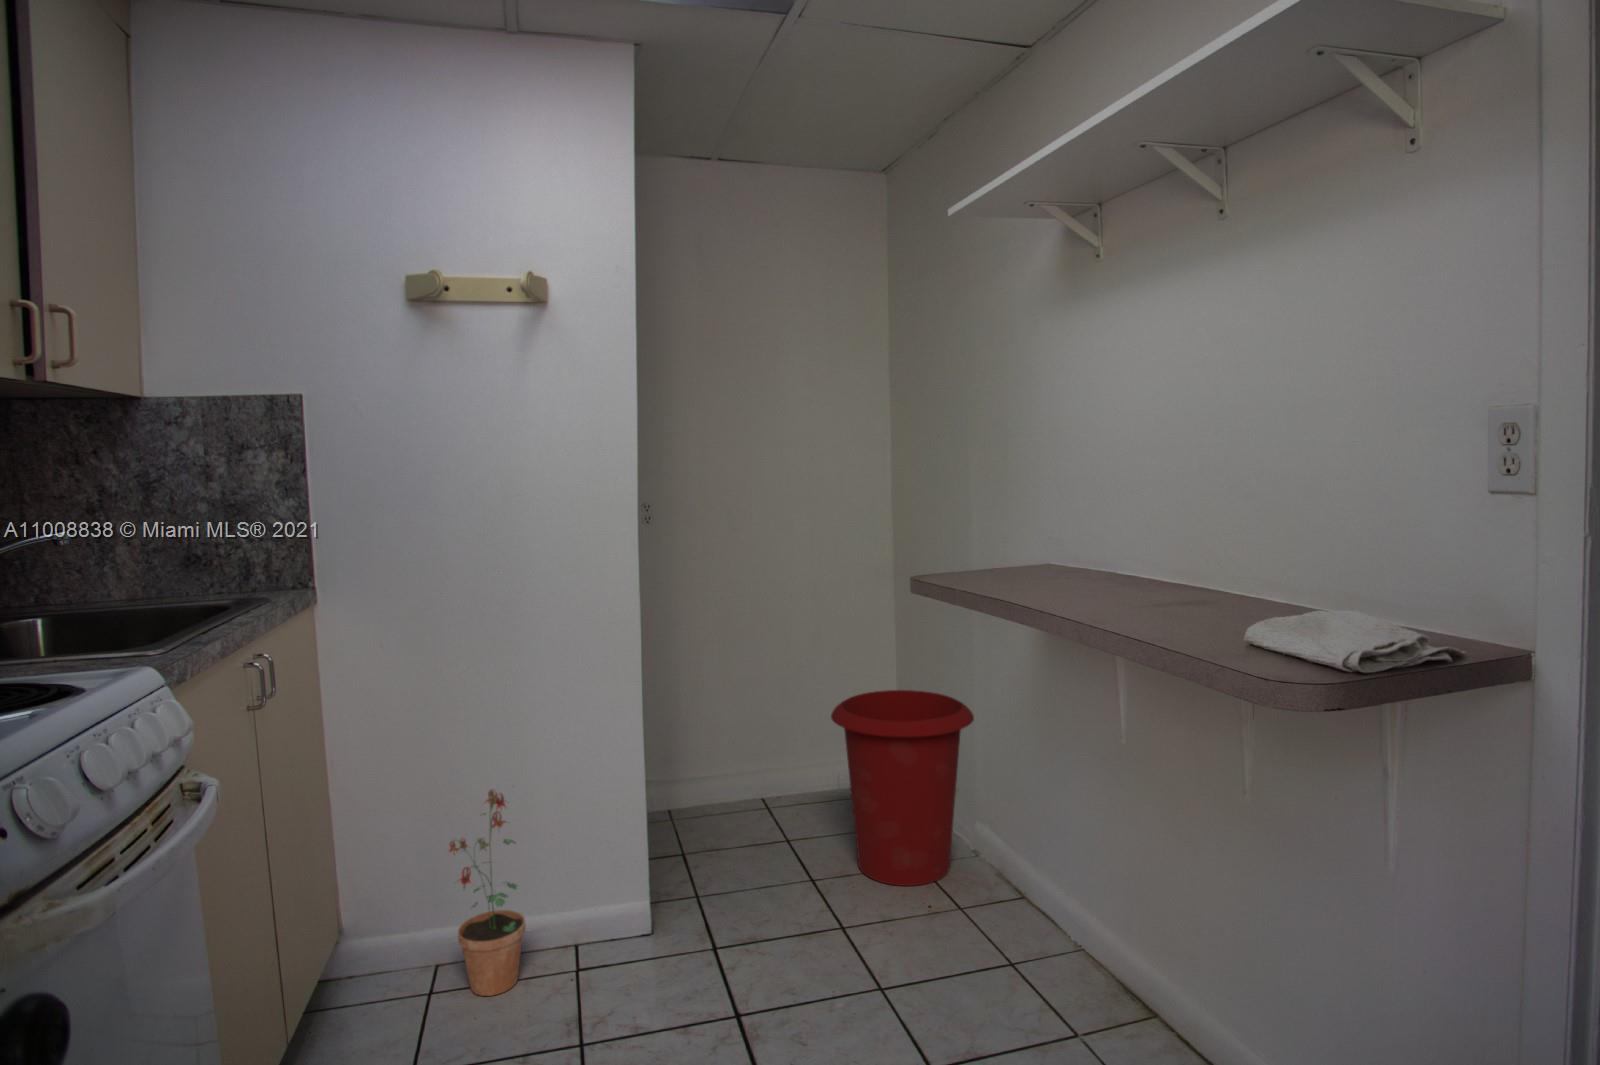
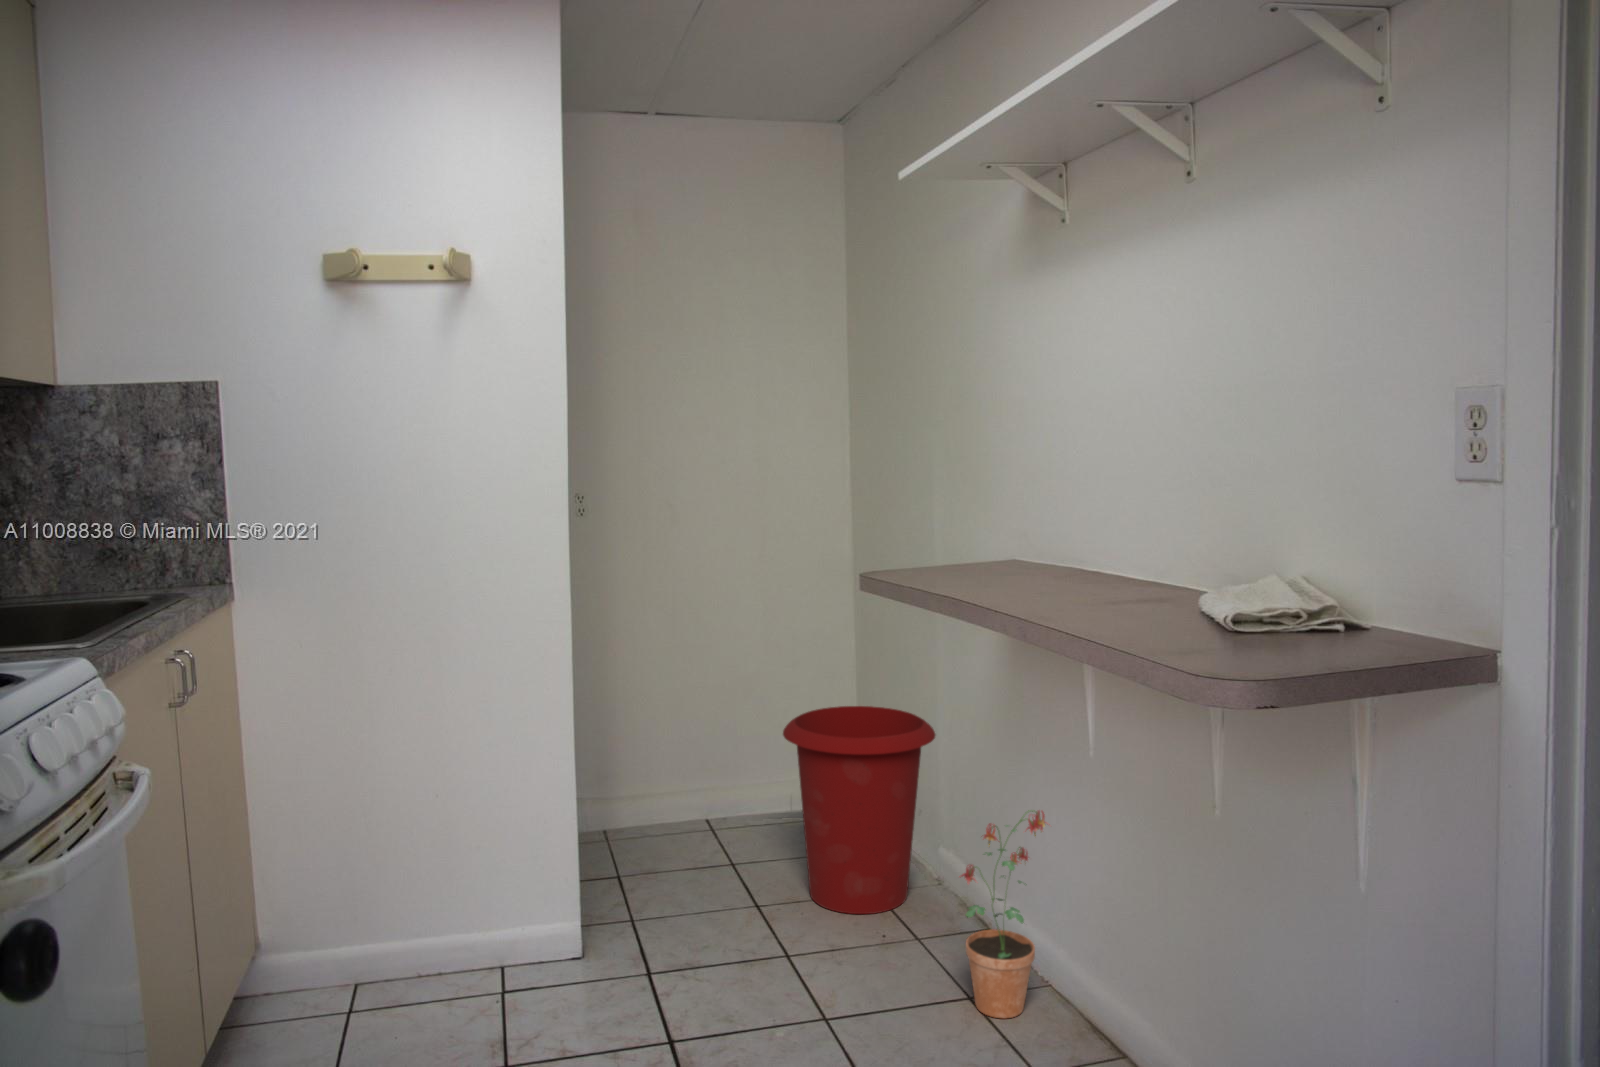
potted plant: present [449,790,525,996] -> present [961,810,1046,1018]

